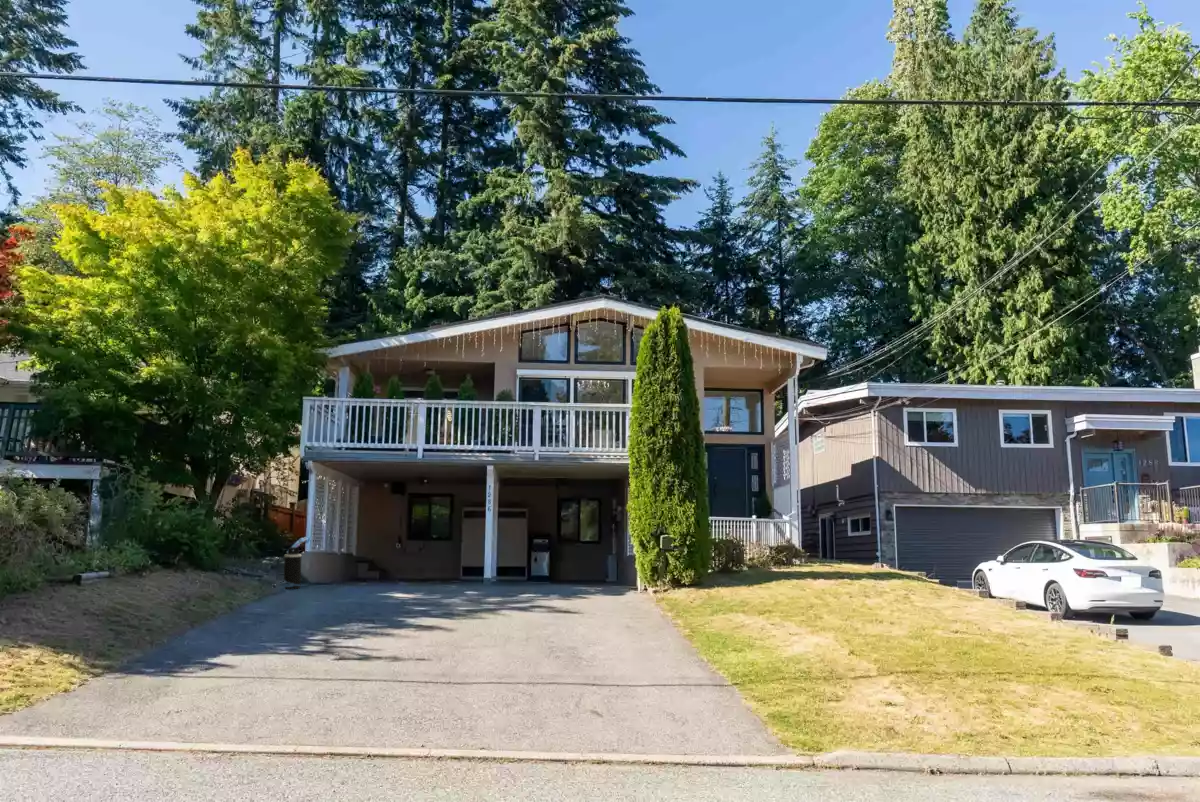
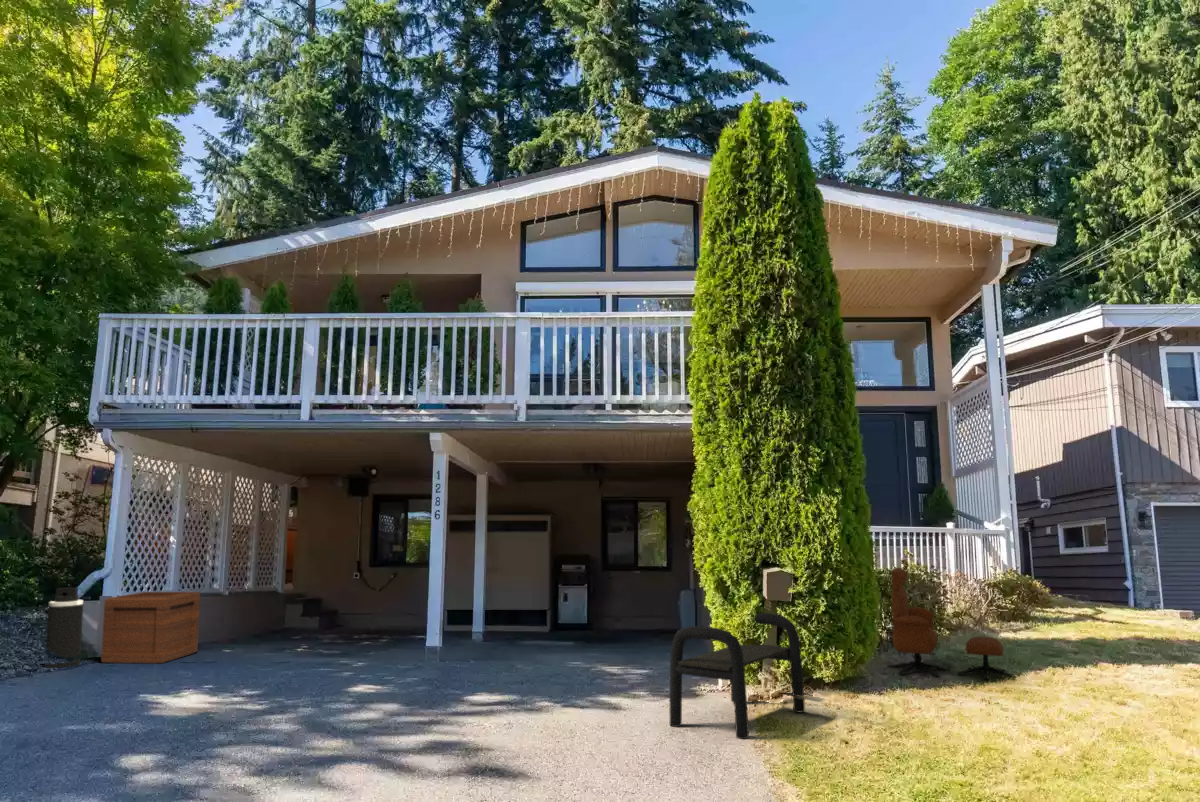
lounge chair: none [716,537,769,585] -> present [888,568,1016,680]
wooden crate: none [311,551,355,588] -> present [101,592,200,664]
bench: none [620,556,677,604] -> present [669,613,805,739]

